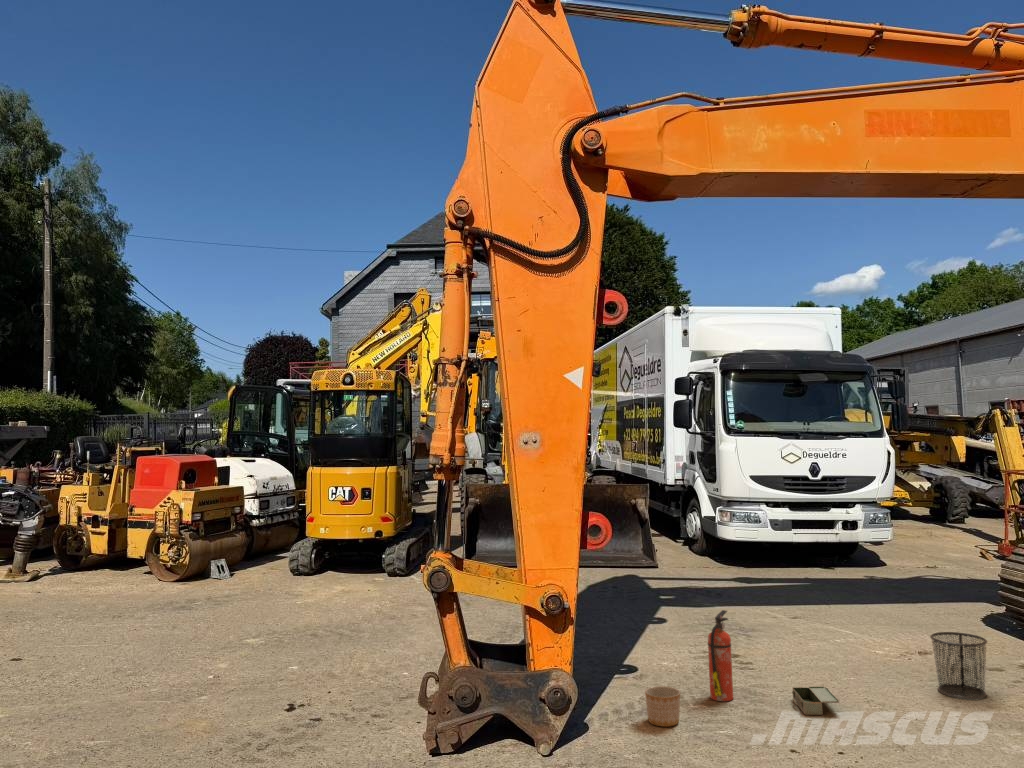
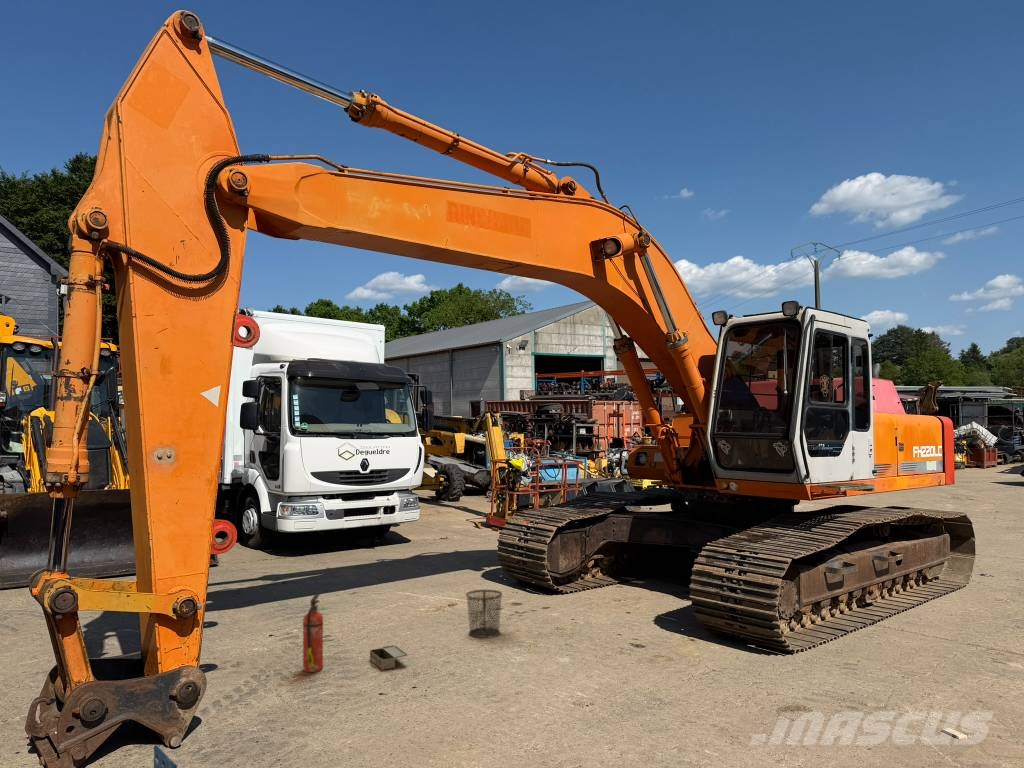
planter: present [645,686,680,727] -> none [254,667,285,703]

